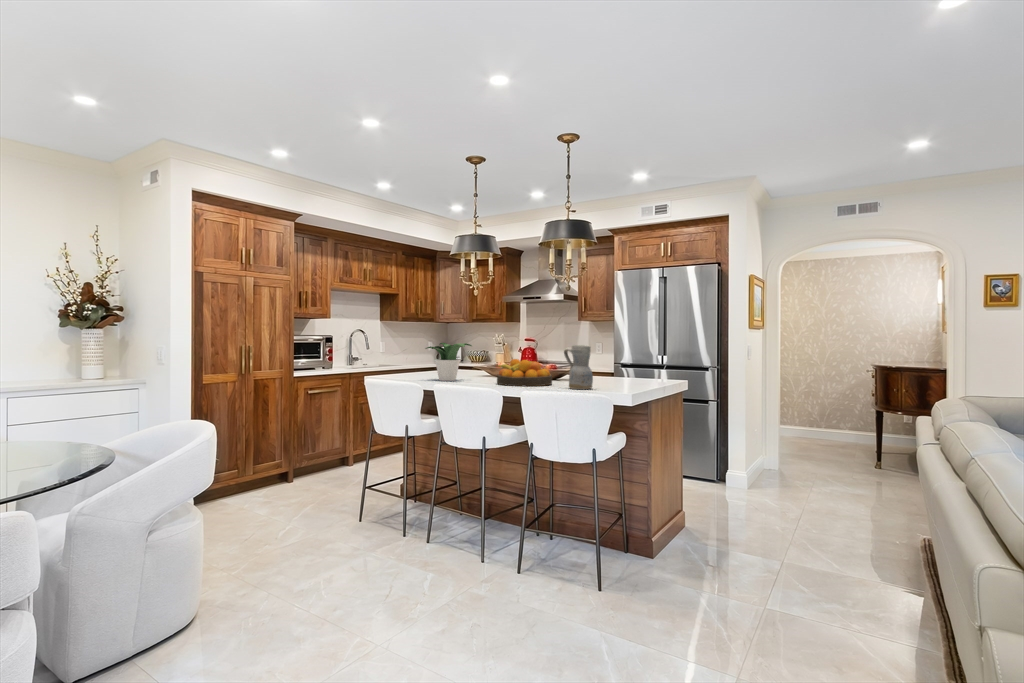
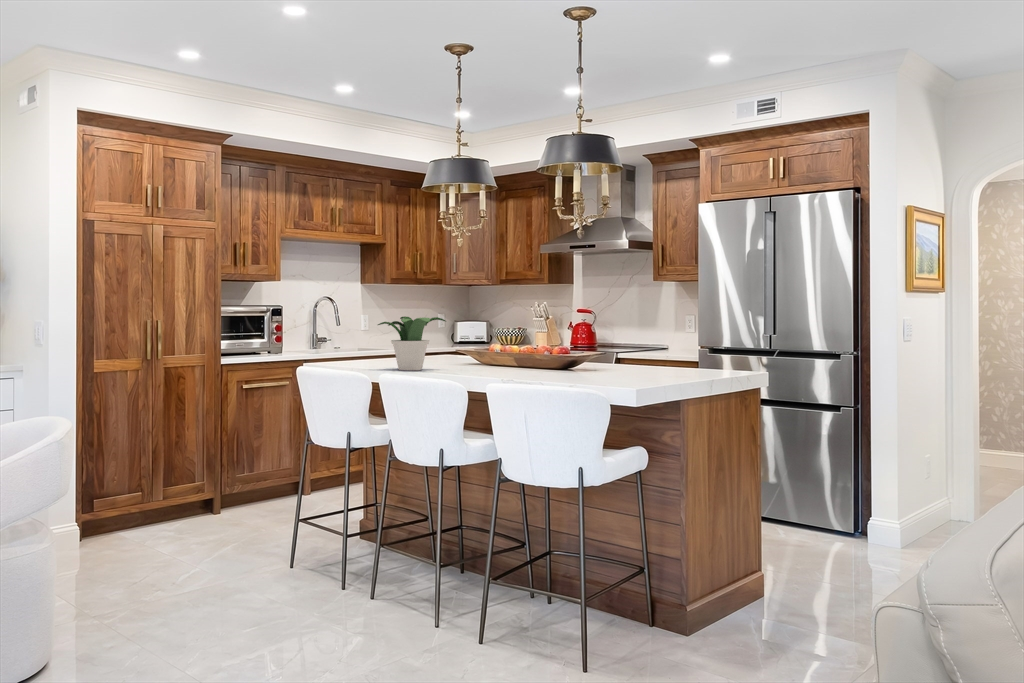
ceramic pitcher: present [564,345,593,389] -> none [553,319,593,382]
fruit bowl: present [497,359,552,386] -> none [469,339,548,378]

